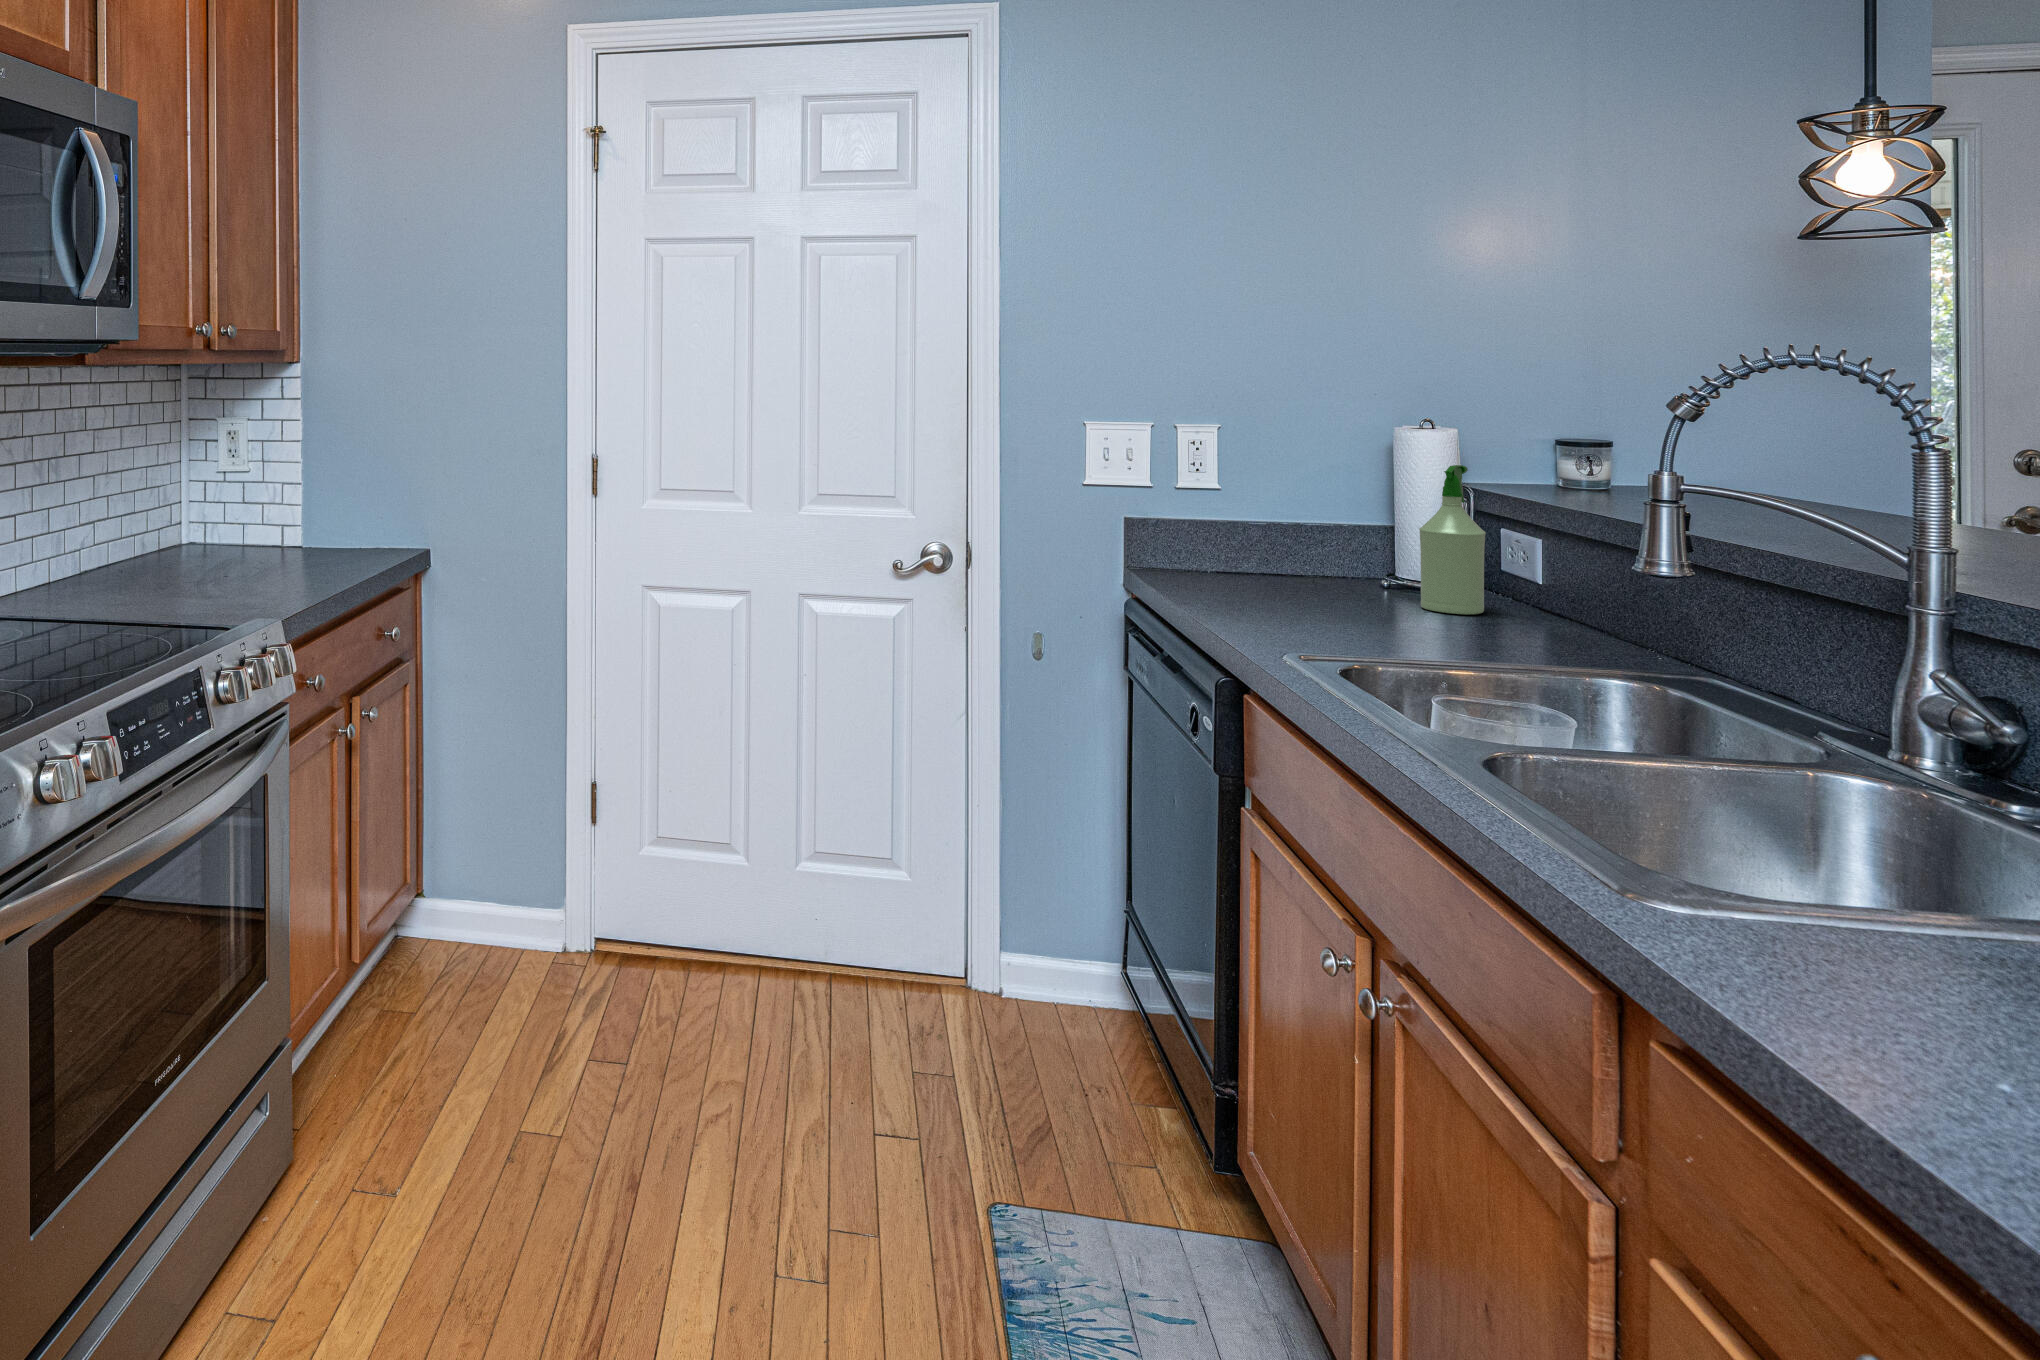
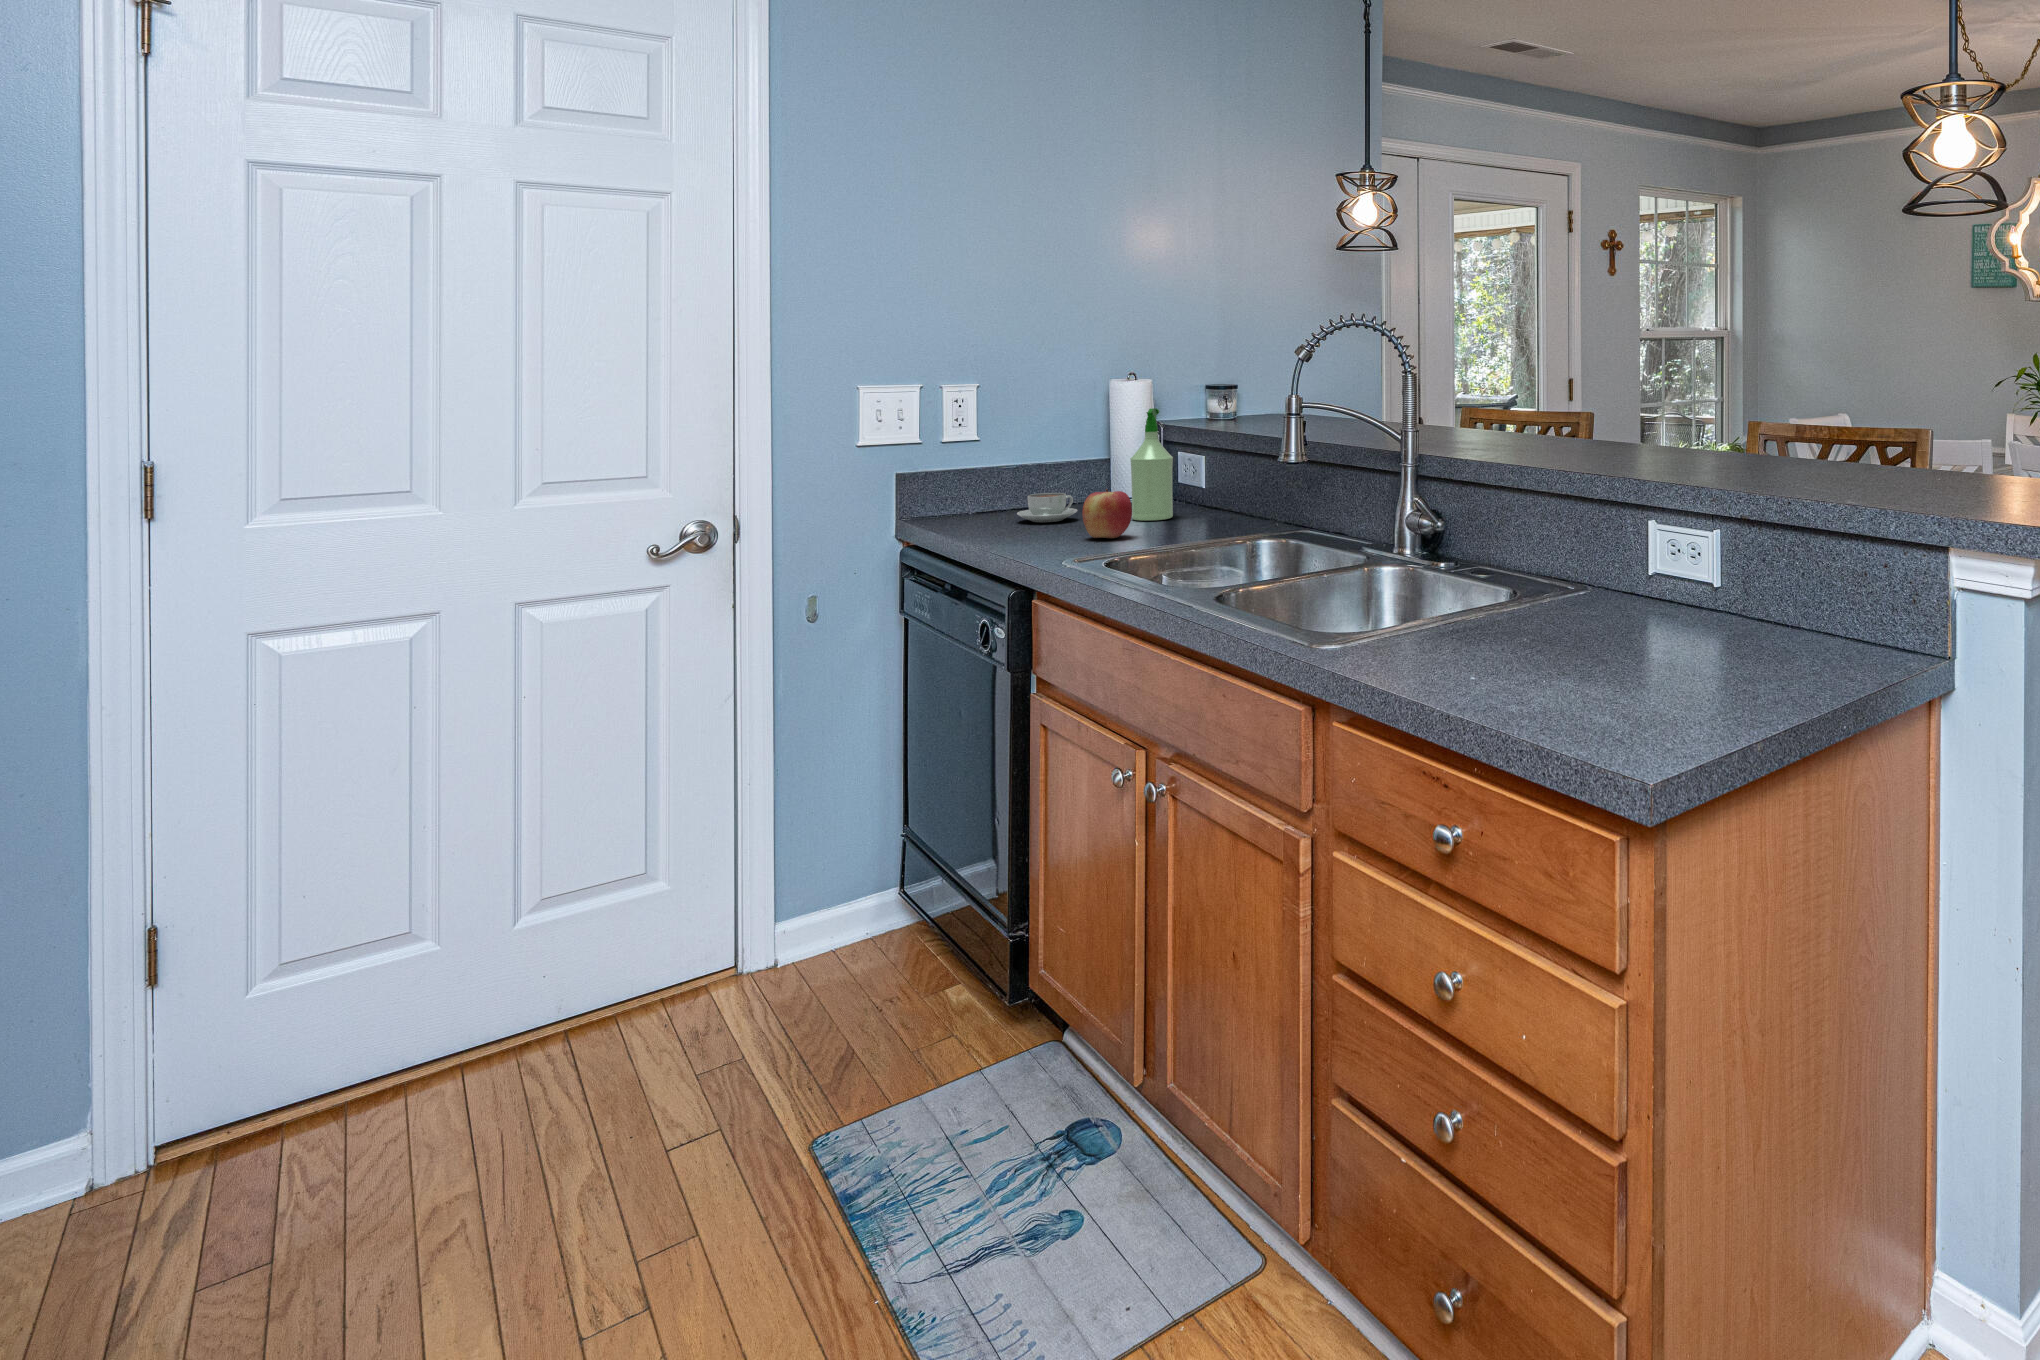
coffee cup: none [1263,557,1344,594] -> present [1017,493,1077,522]
apple: none [1336,570,1406,634] -> present [1082,489,1132,538]

